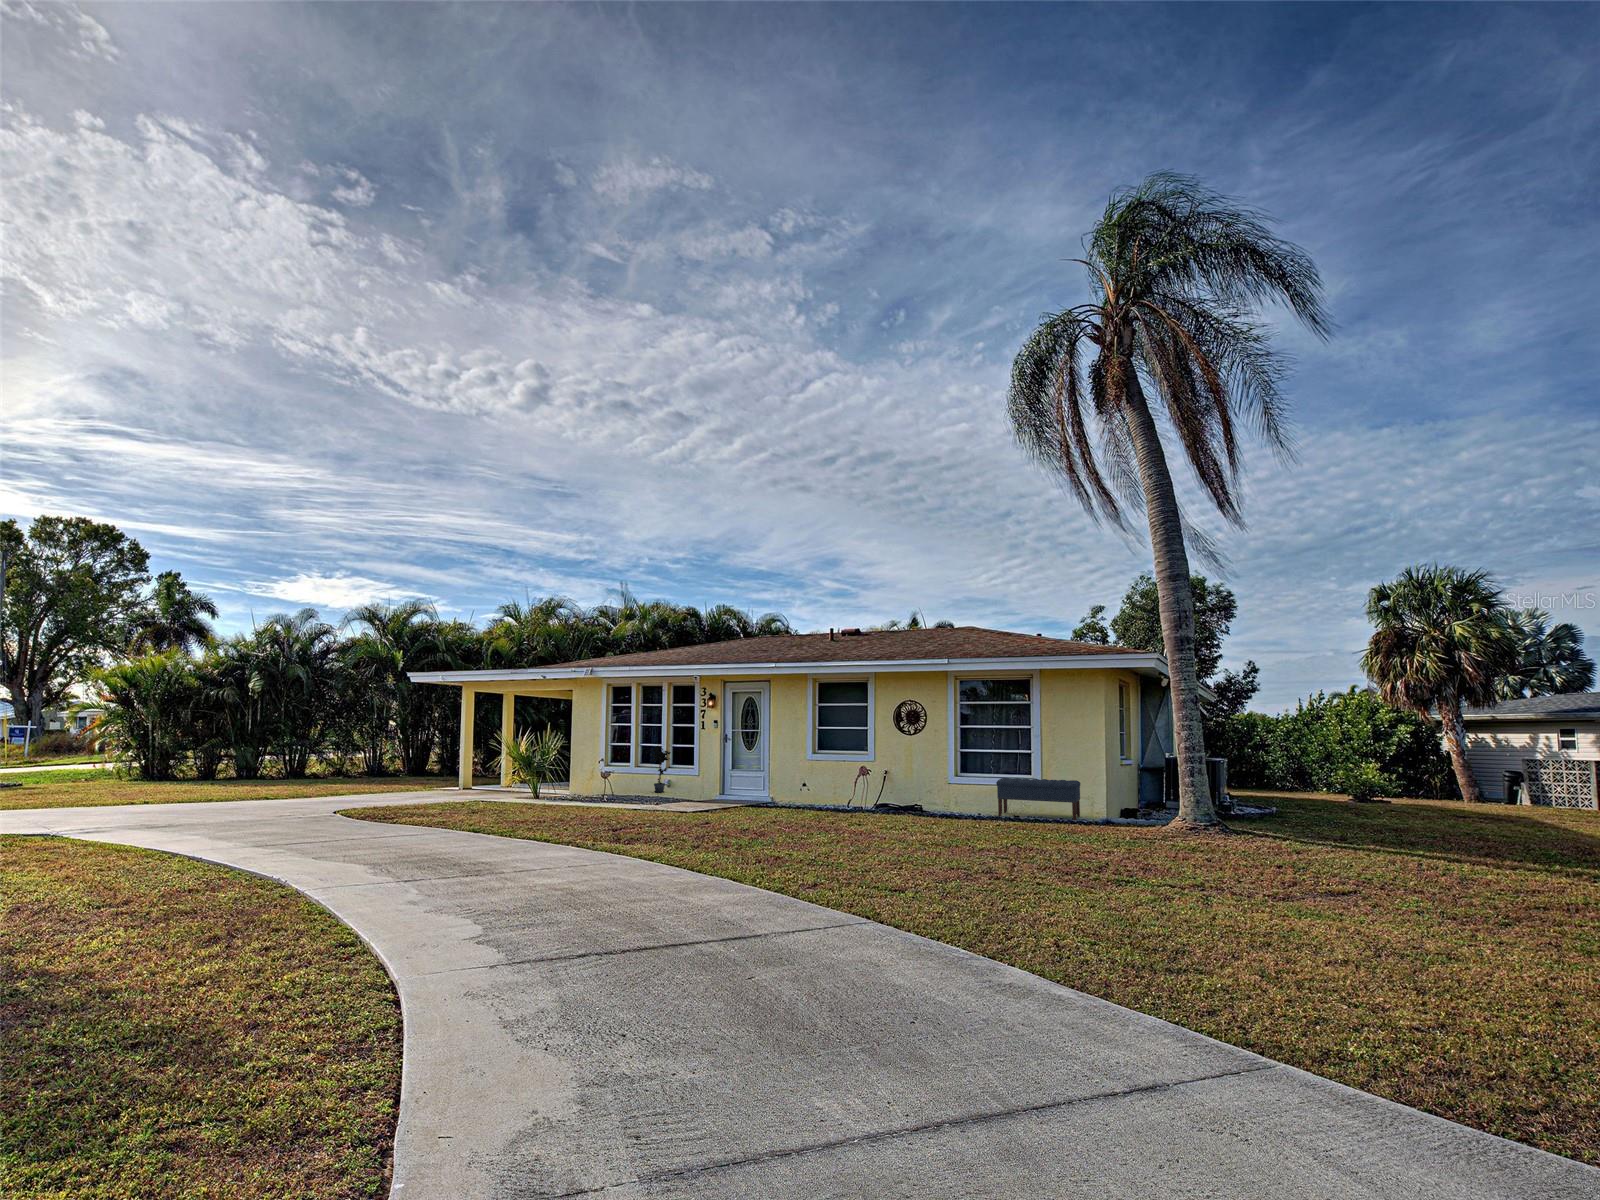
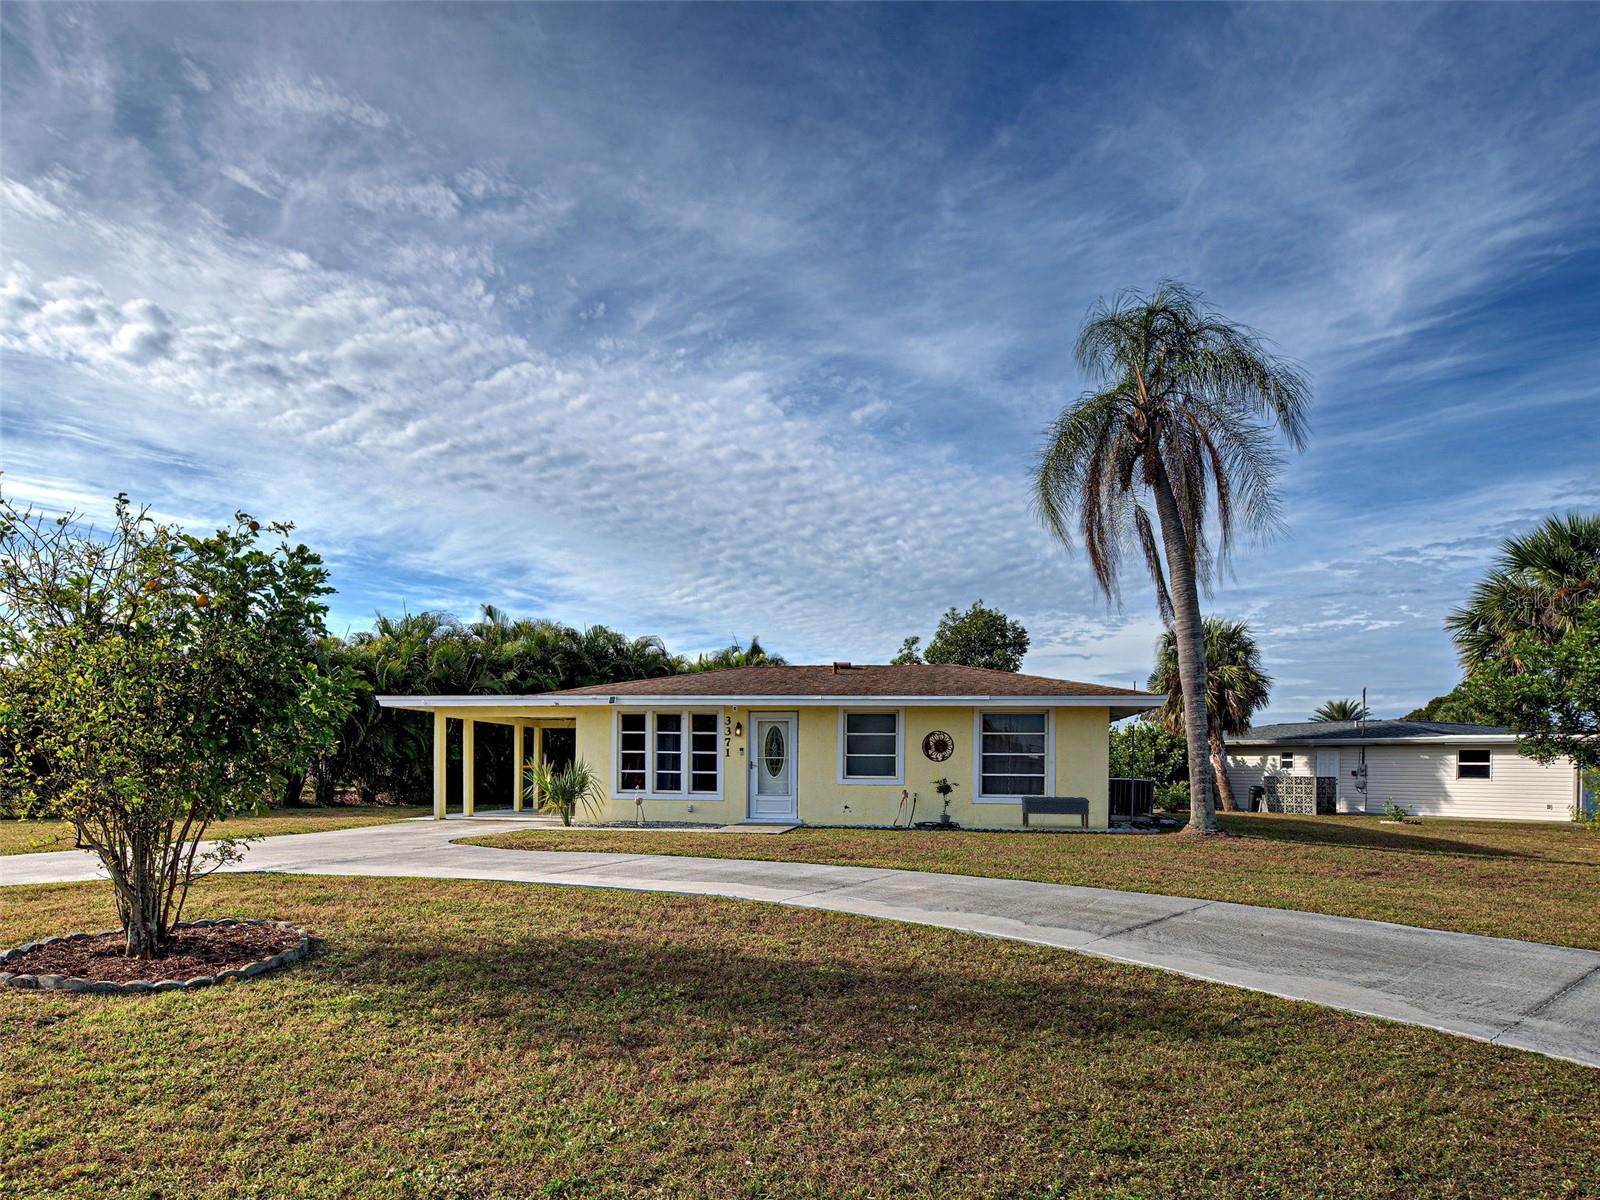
potted plant: present [649,746,671,793] -> present [930,778,960,825]

